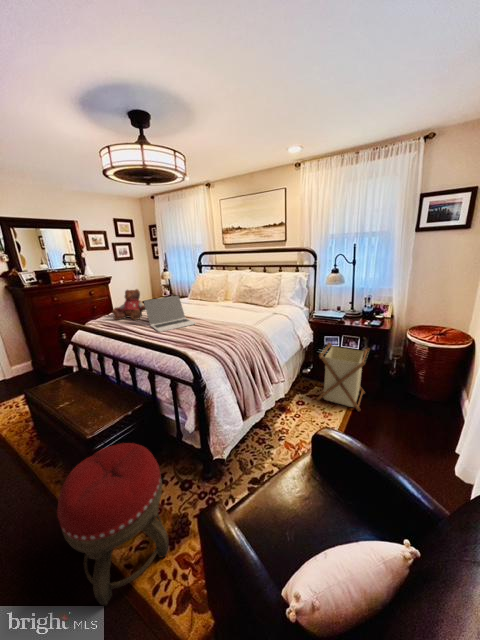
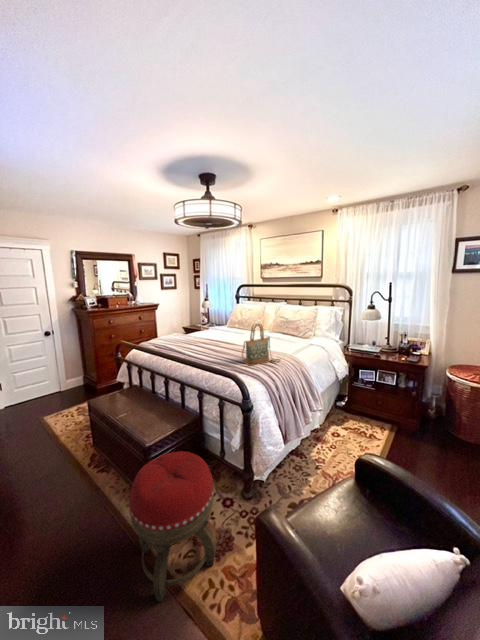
teddy bear: present [112,289,146,320] -> none [162,316,193,344]
handbag: none [196,294,240,341] -> present [242,324,280,366]
laptop: present [144,296,196,332] -> none [193,324,238,356]
laundry basket: present [317,343,370,411] -> none [353,376,409,449]

